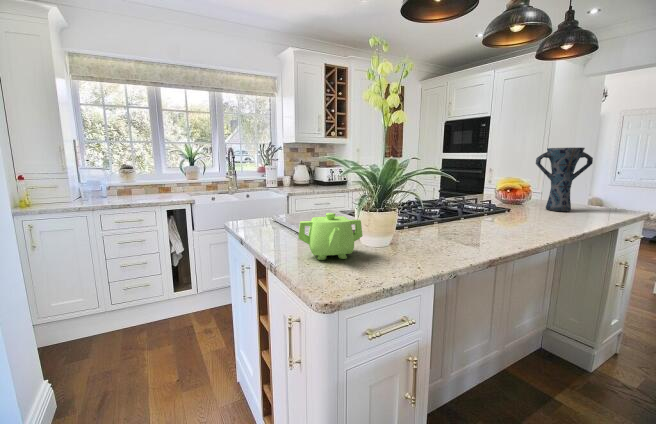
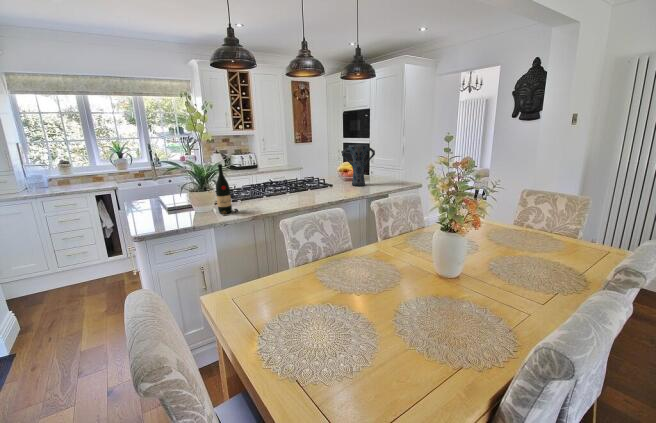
wine bottle: none [414,159,453,254] -> present [216,164,238,215]
teapot: present [298,213,363,260] -> none [146,196,184,220]

